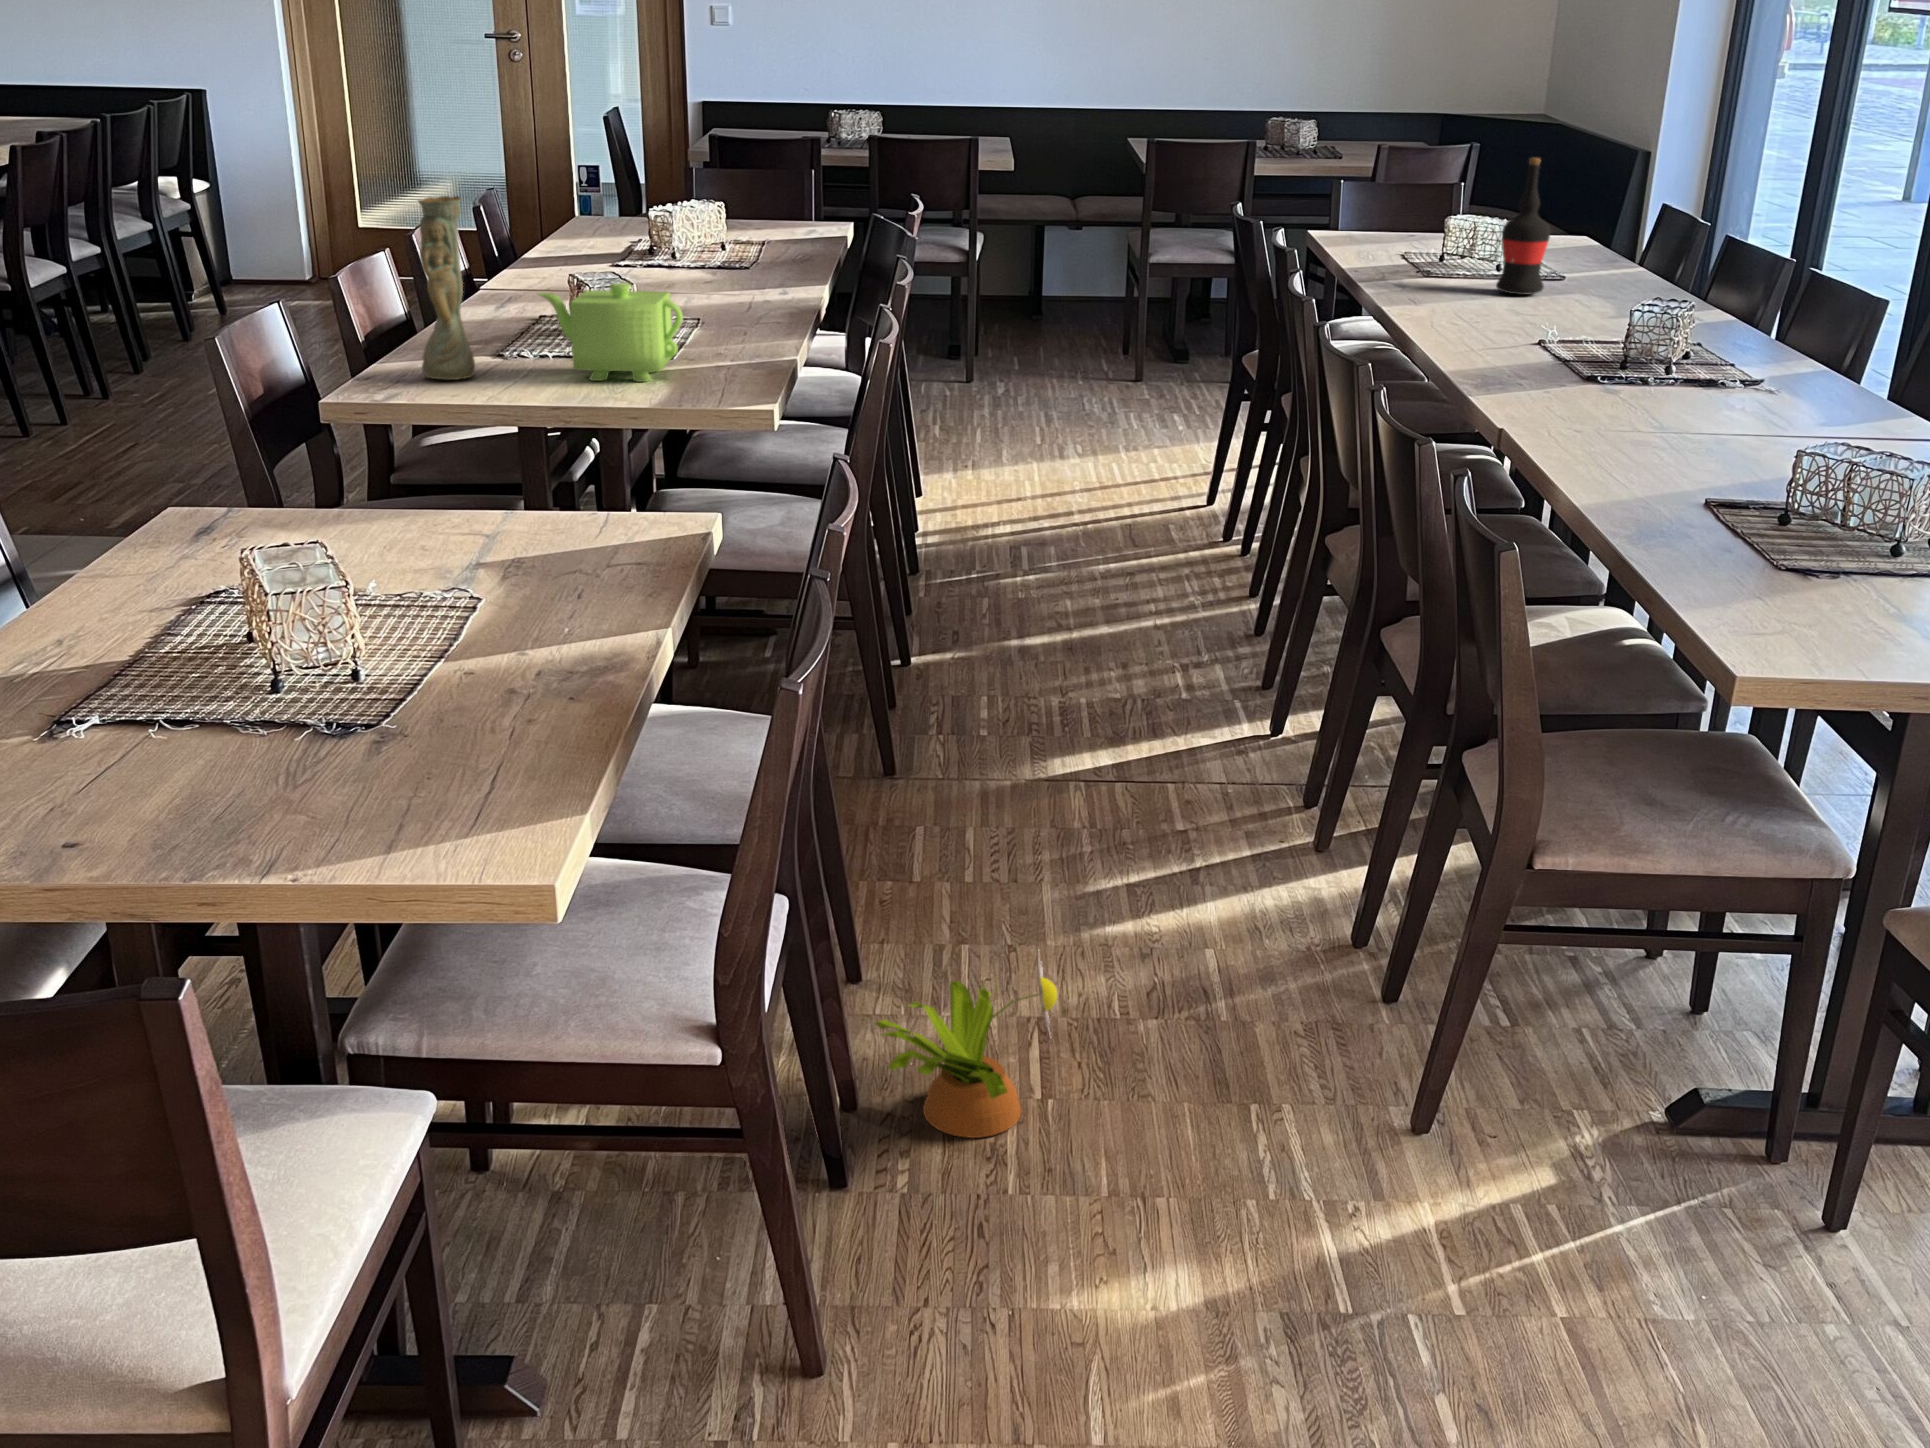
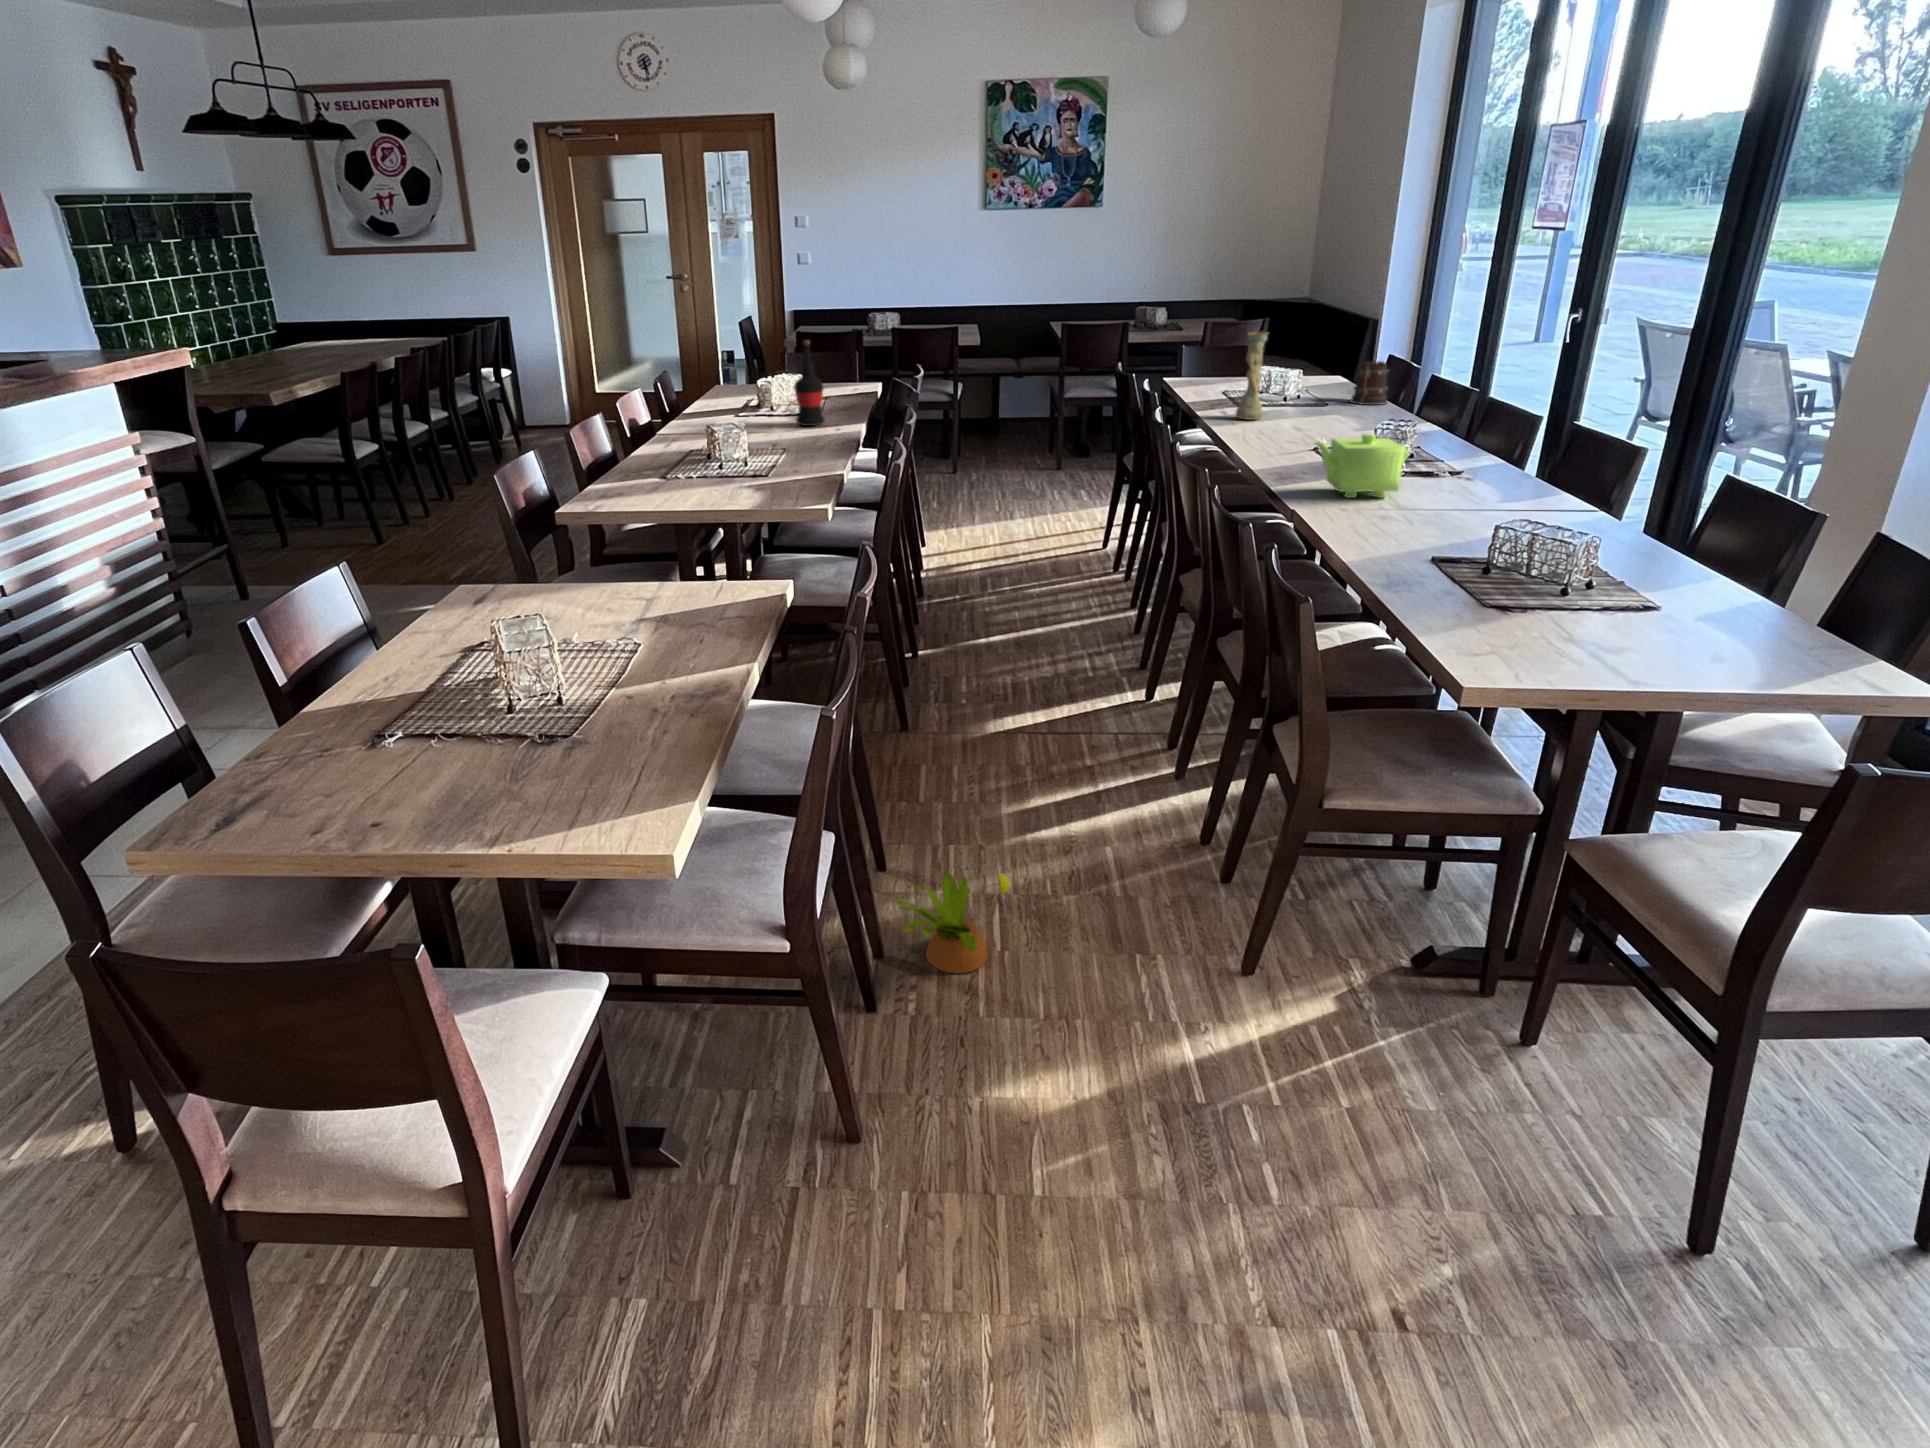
wine bottle: present [1496,158,1550,295] -> present [794,340,825,426]
vase: present [418,196,475,380] -> present [1236,332,1268,420]
beer mug: none [1601,213,1663,281] -> present [1350,361,1388,405]
teapot: present [539,283,683,382] -> present [1314,434,1408,498]

